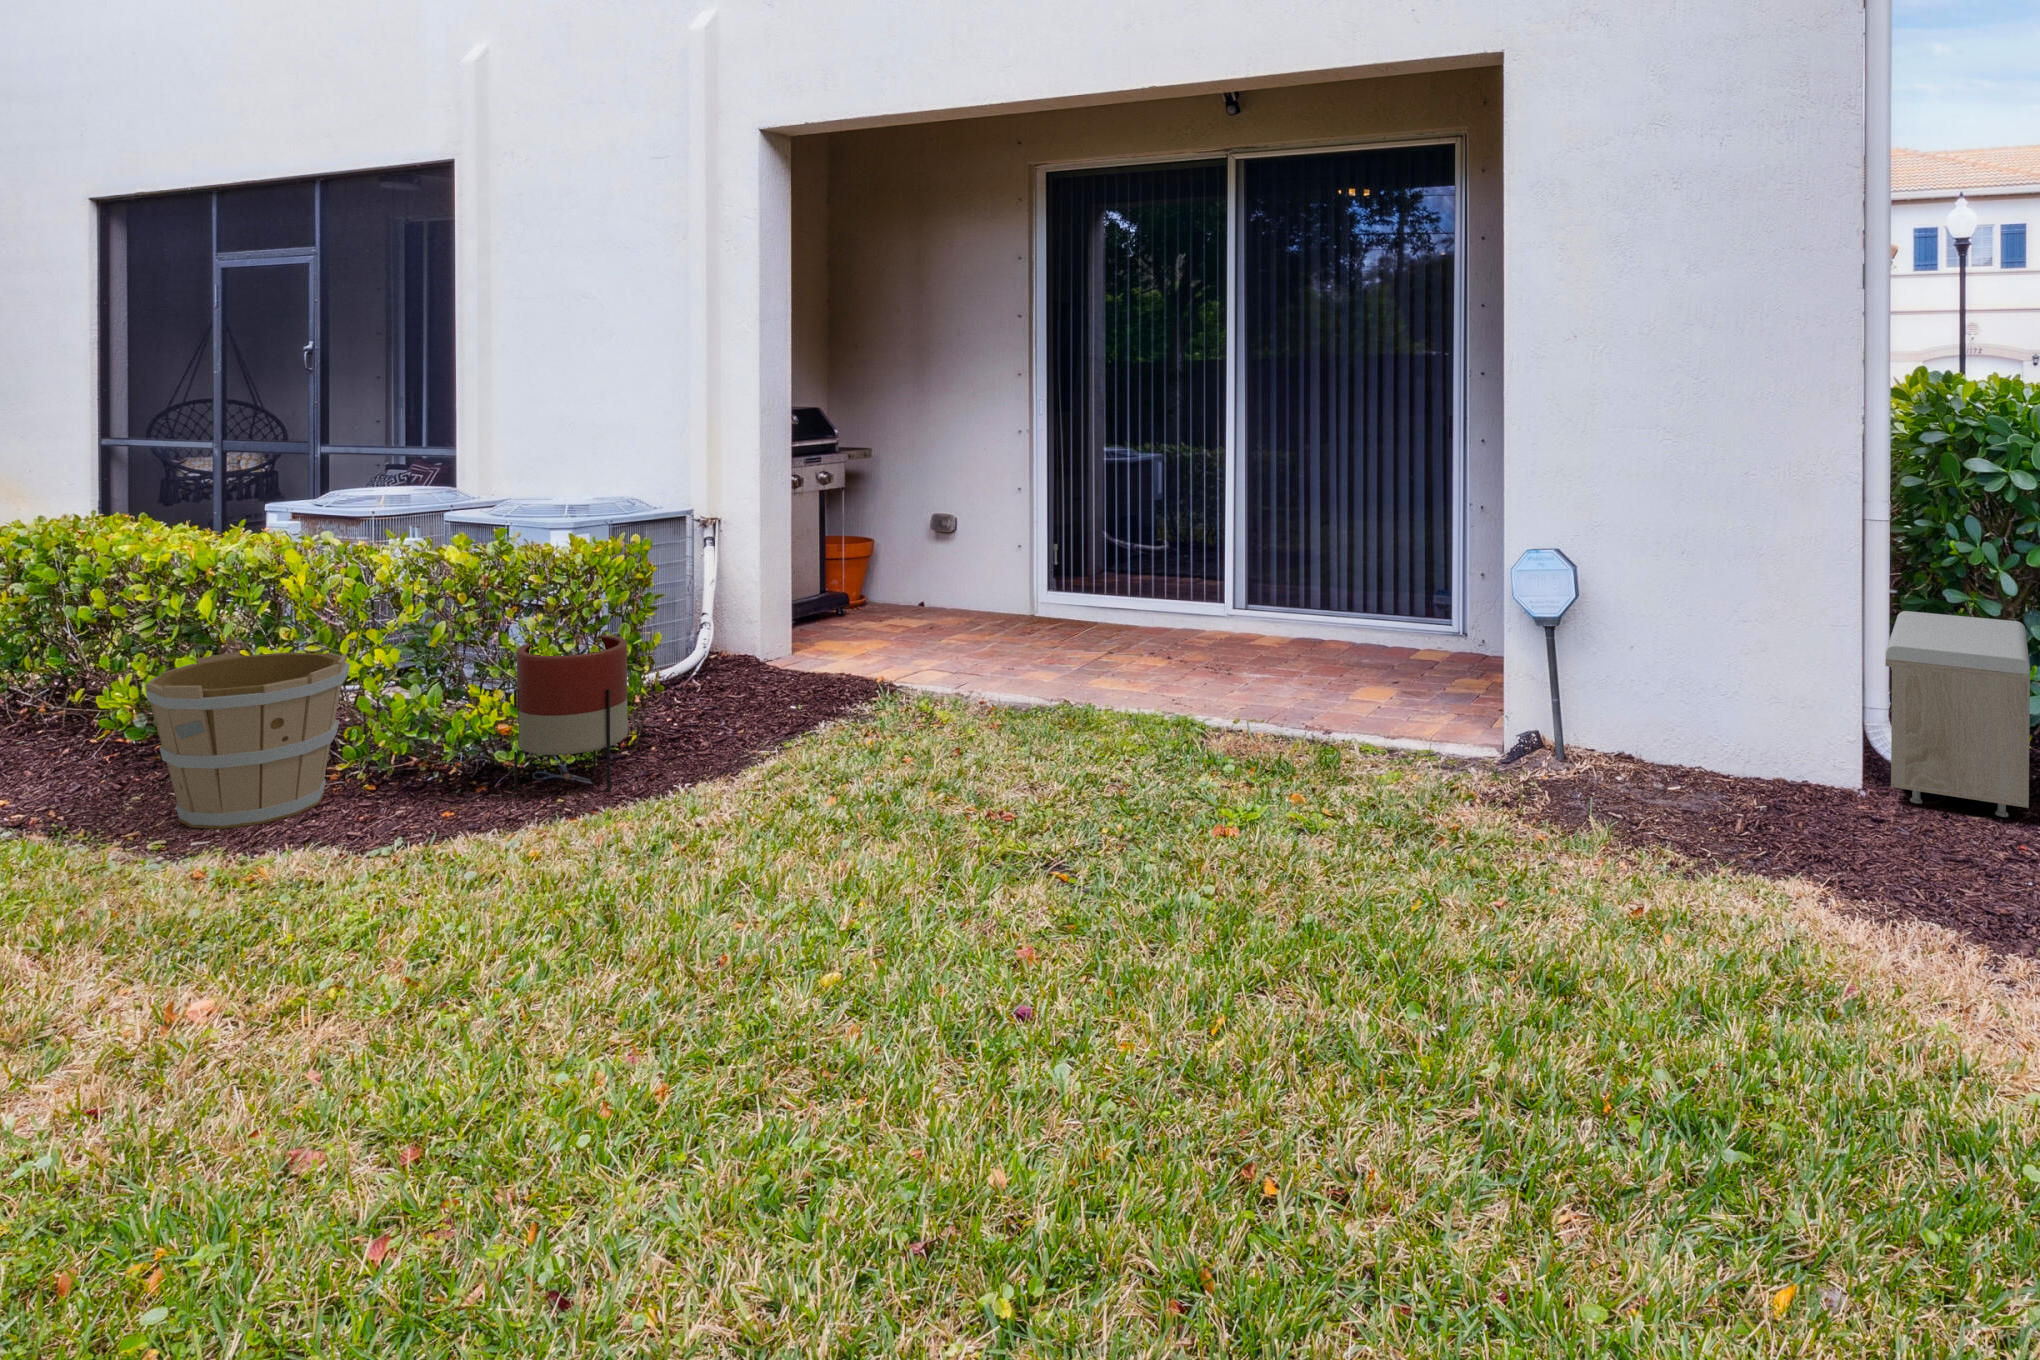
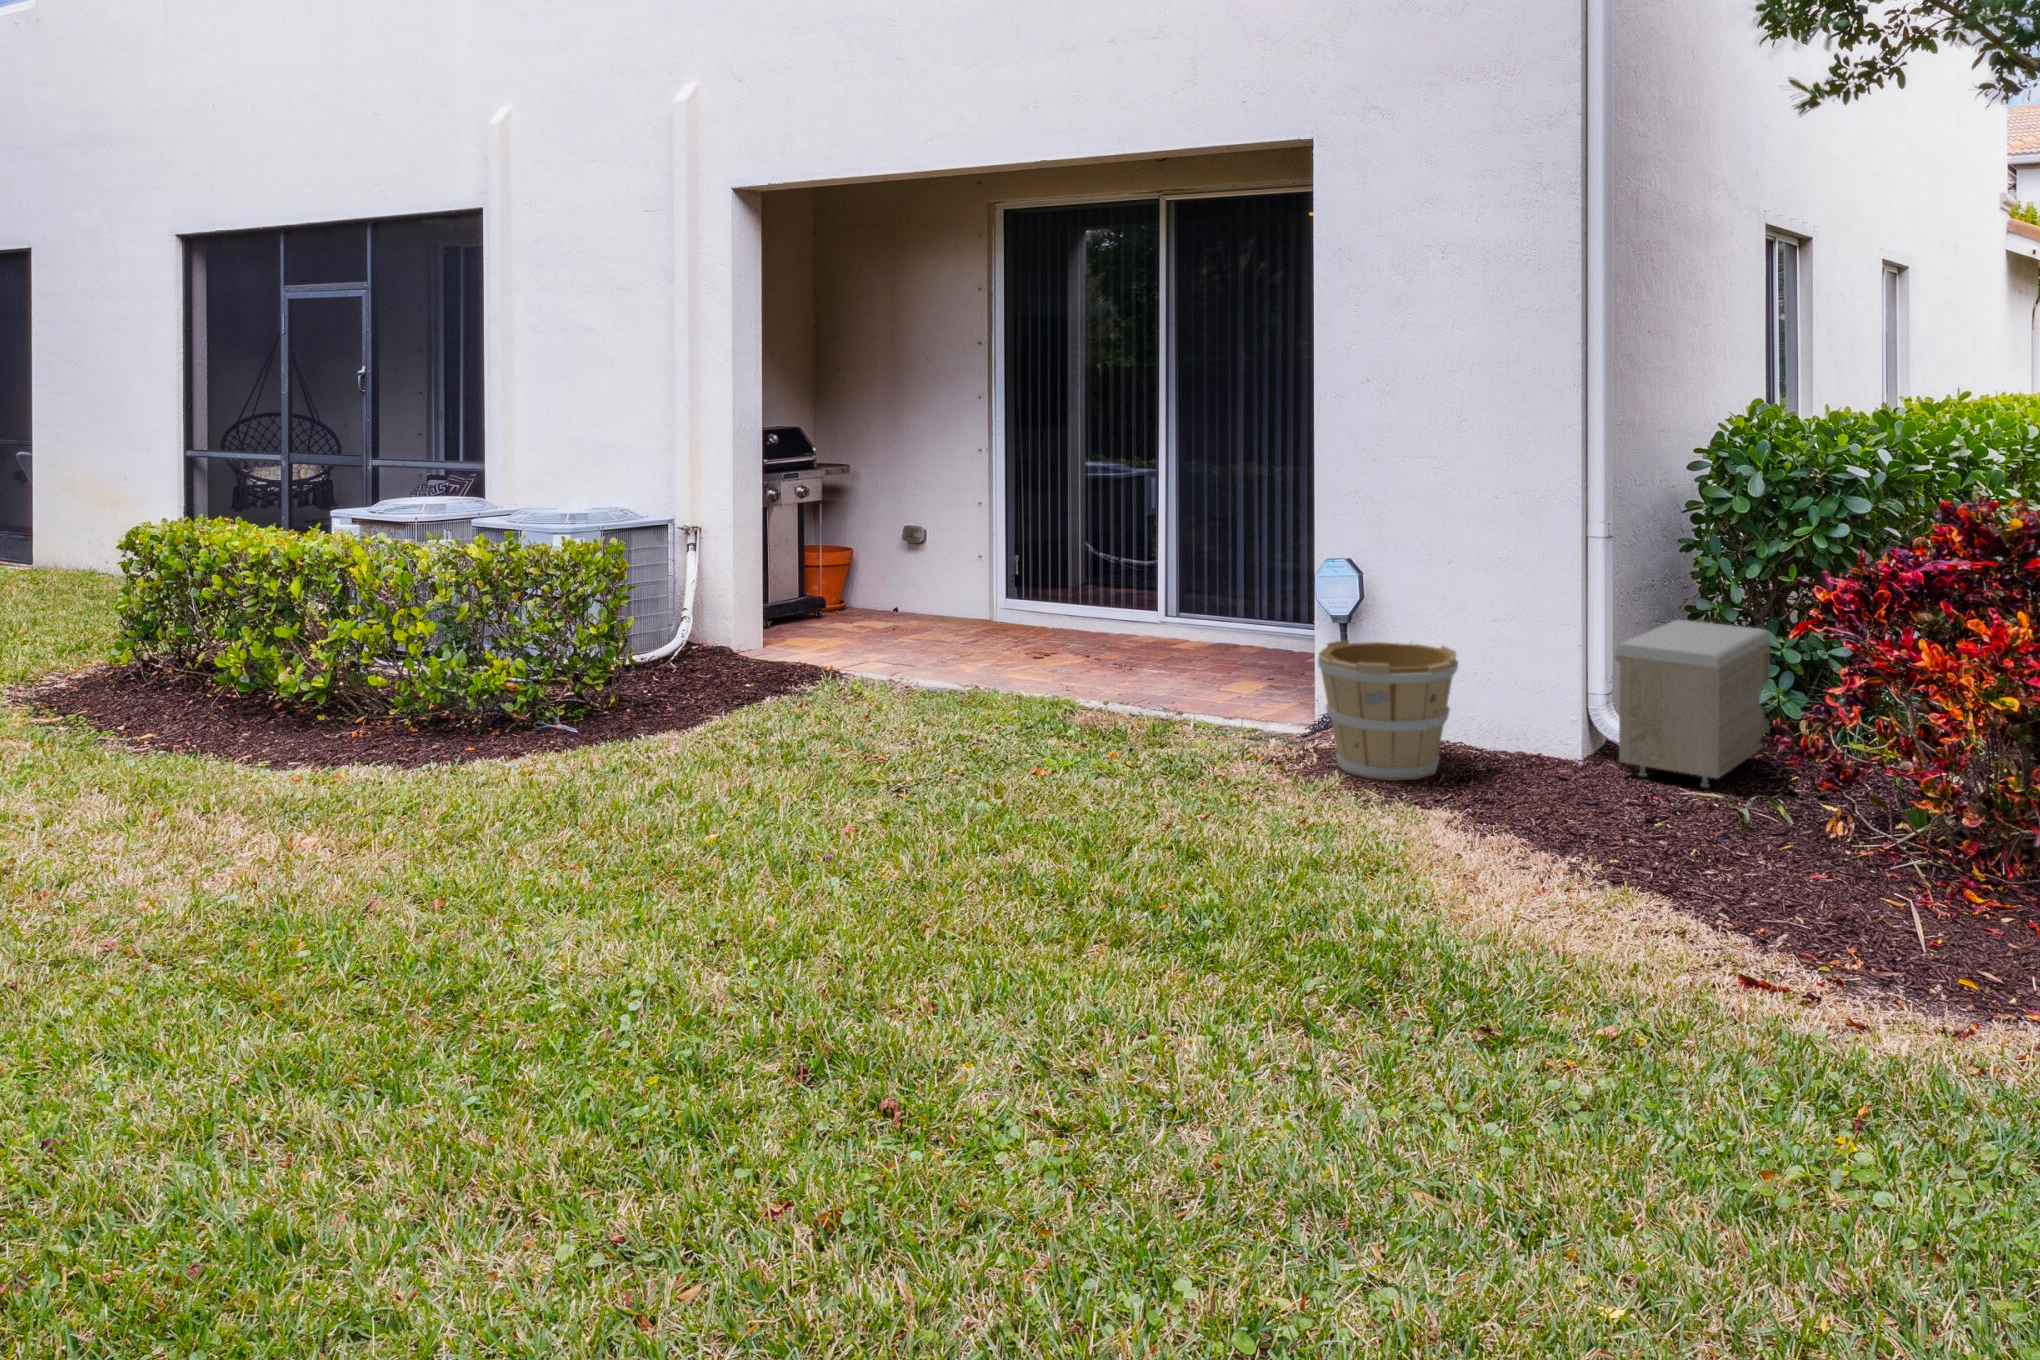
planter: present [514,635,628,792] -> none [522,616,609,738]
wooden bucket: present [145,652,350,829] -> present [1318,640,1458,781]

